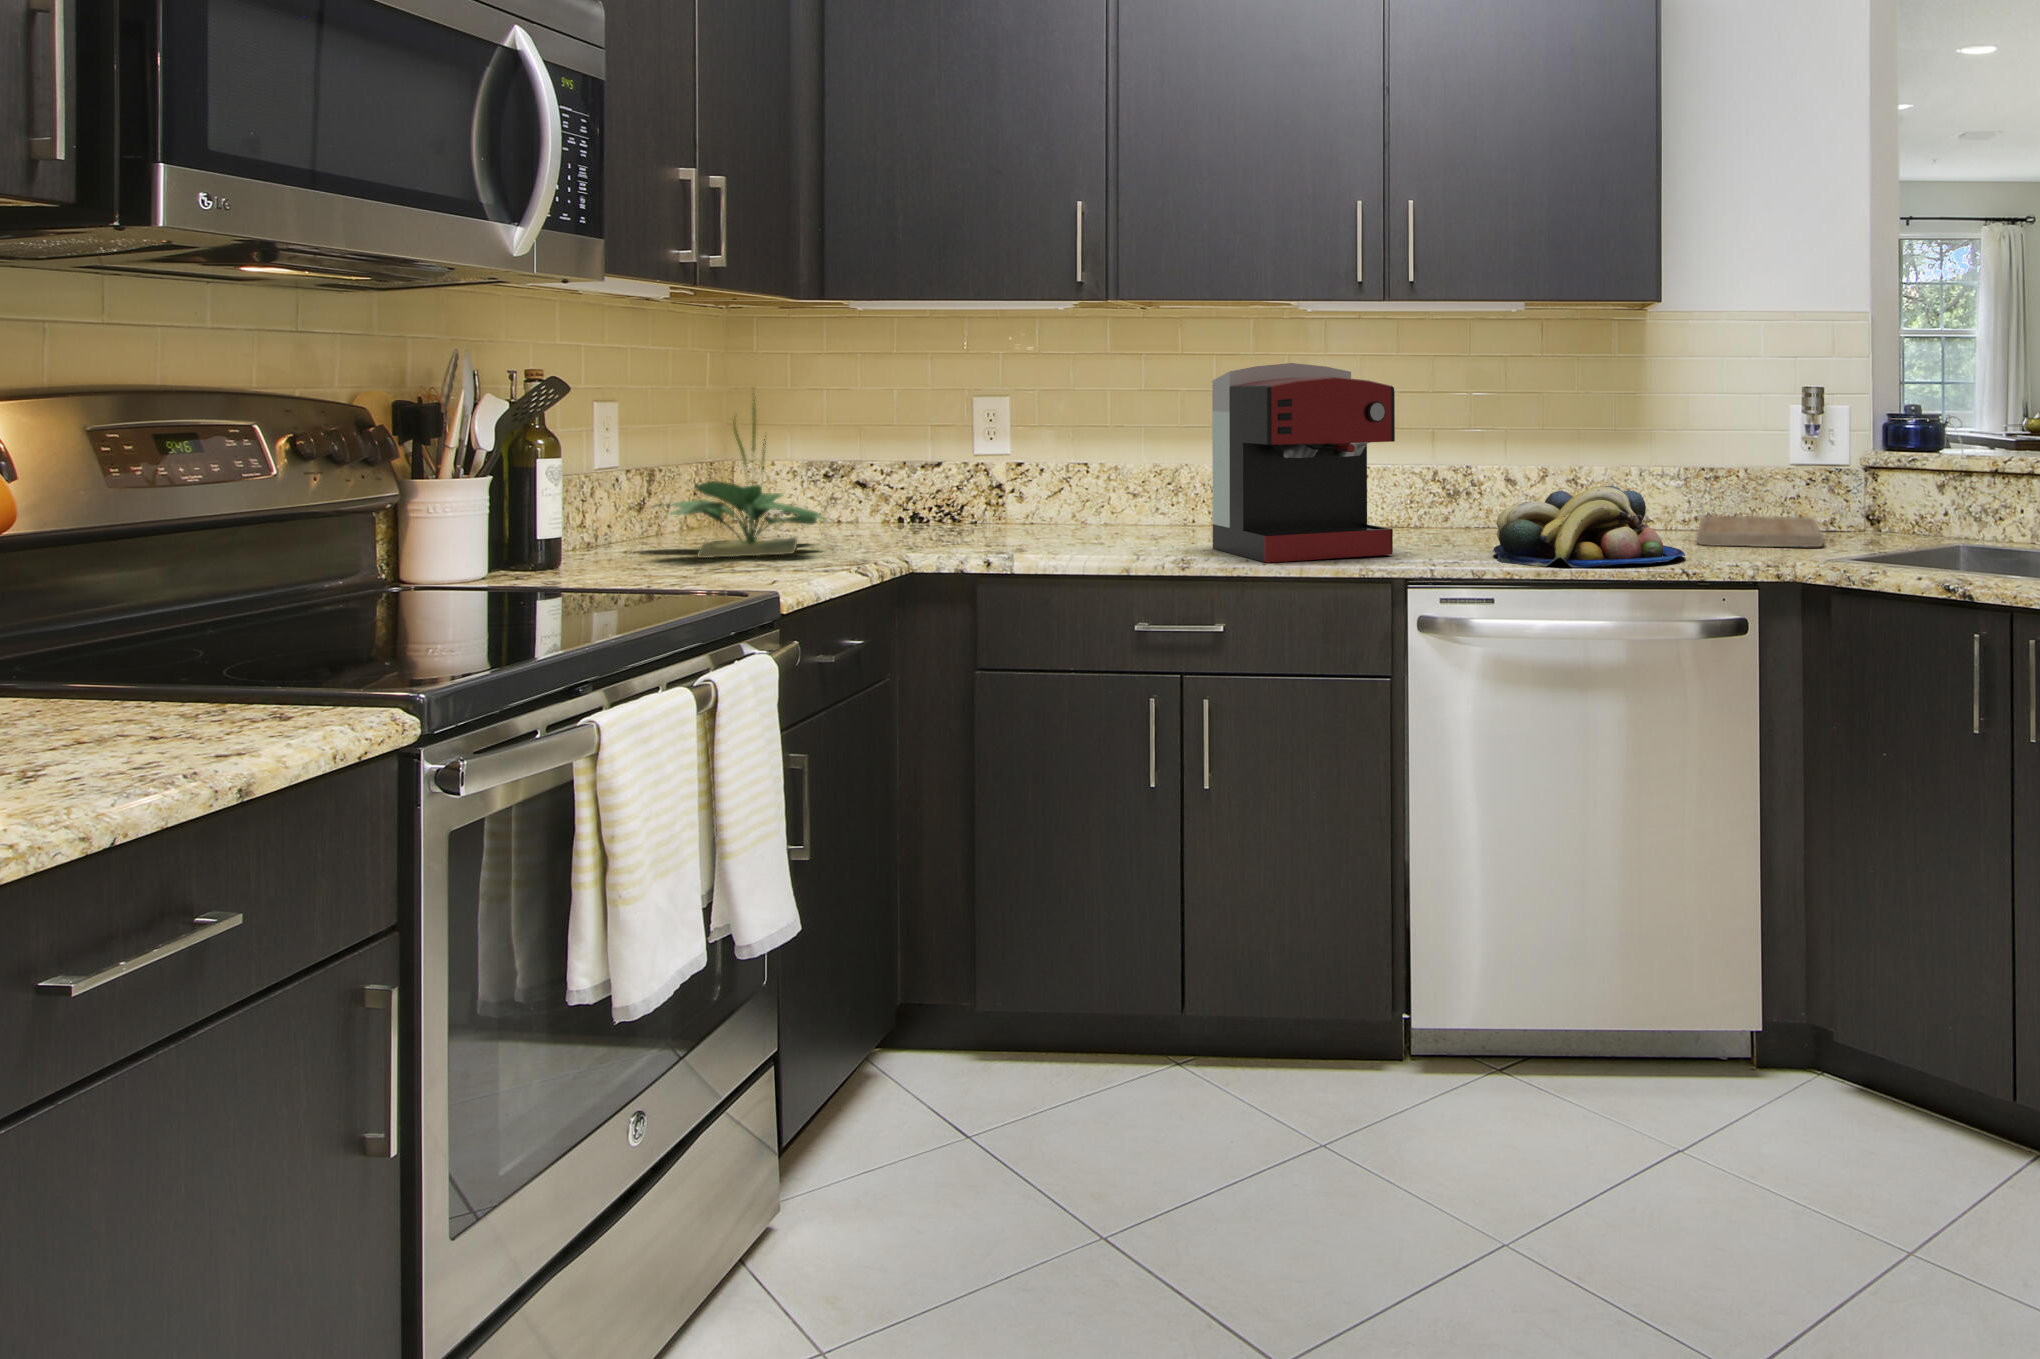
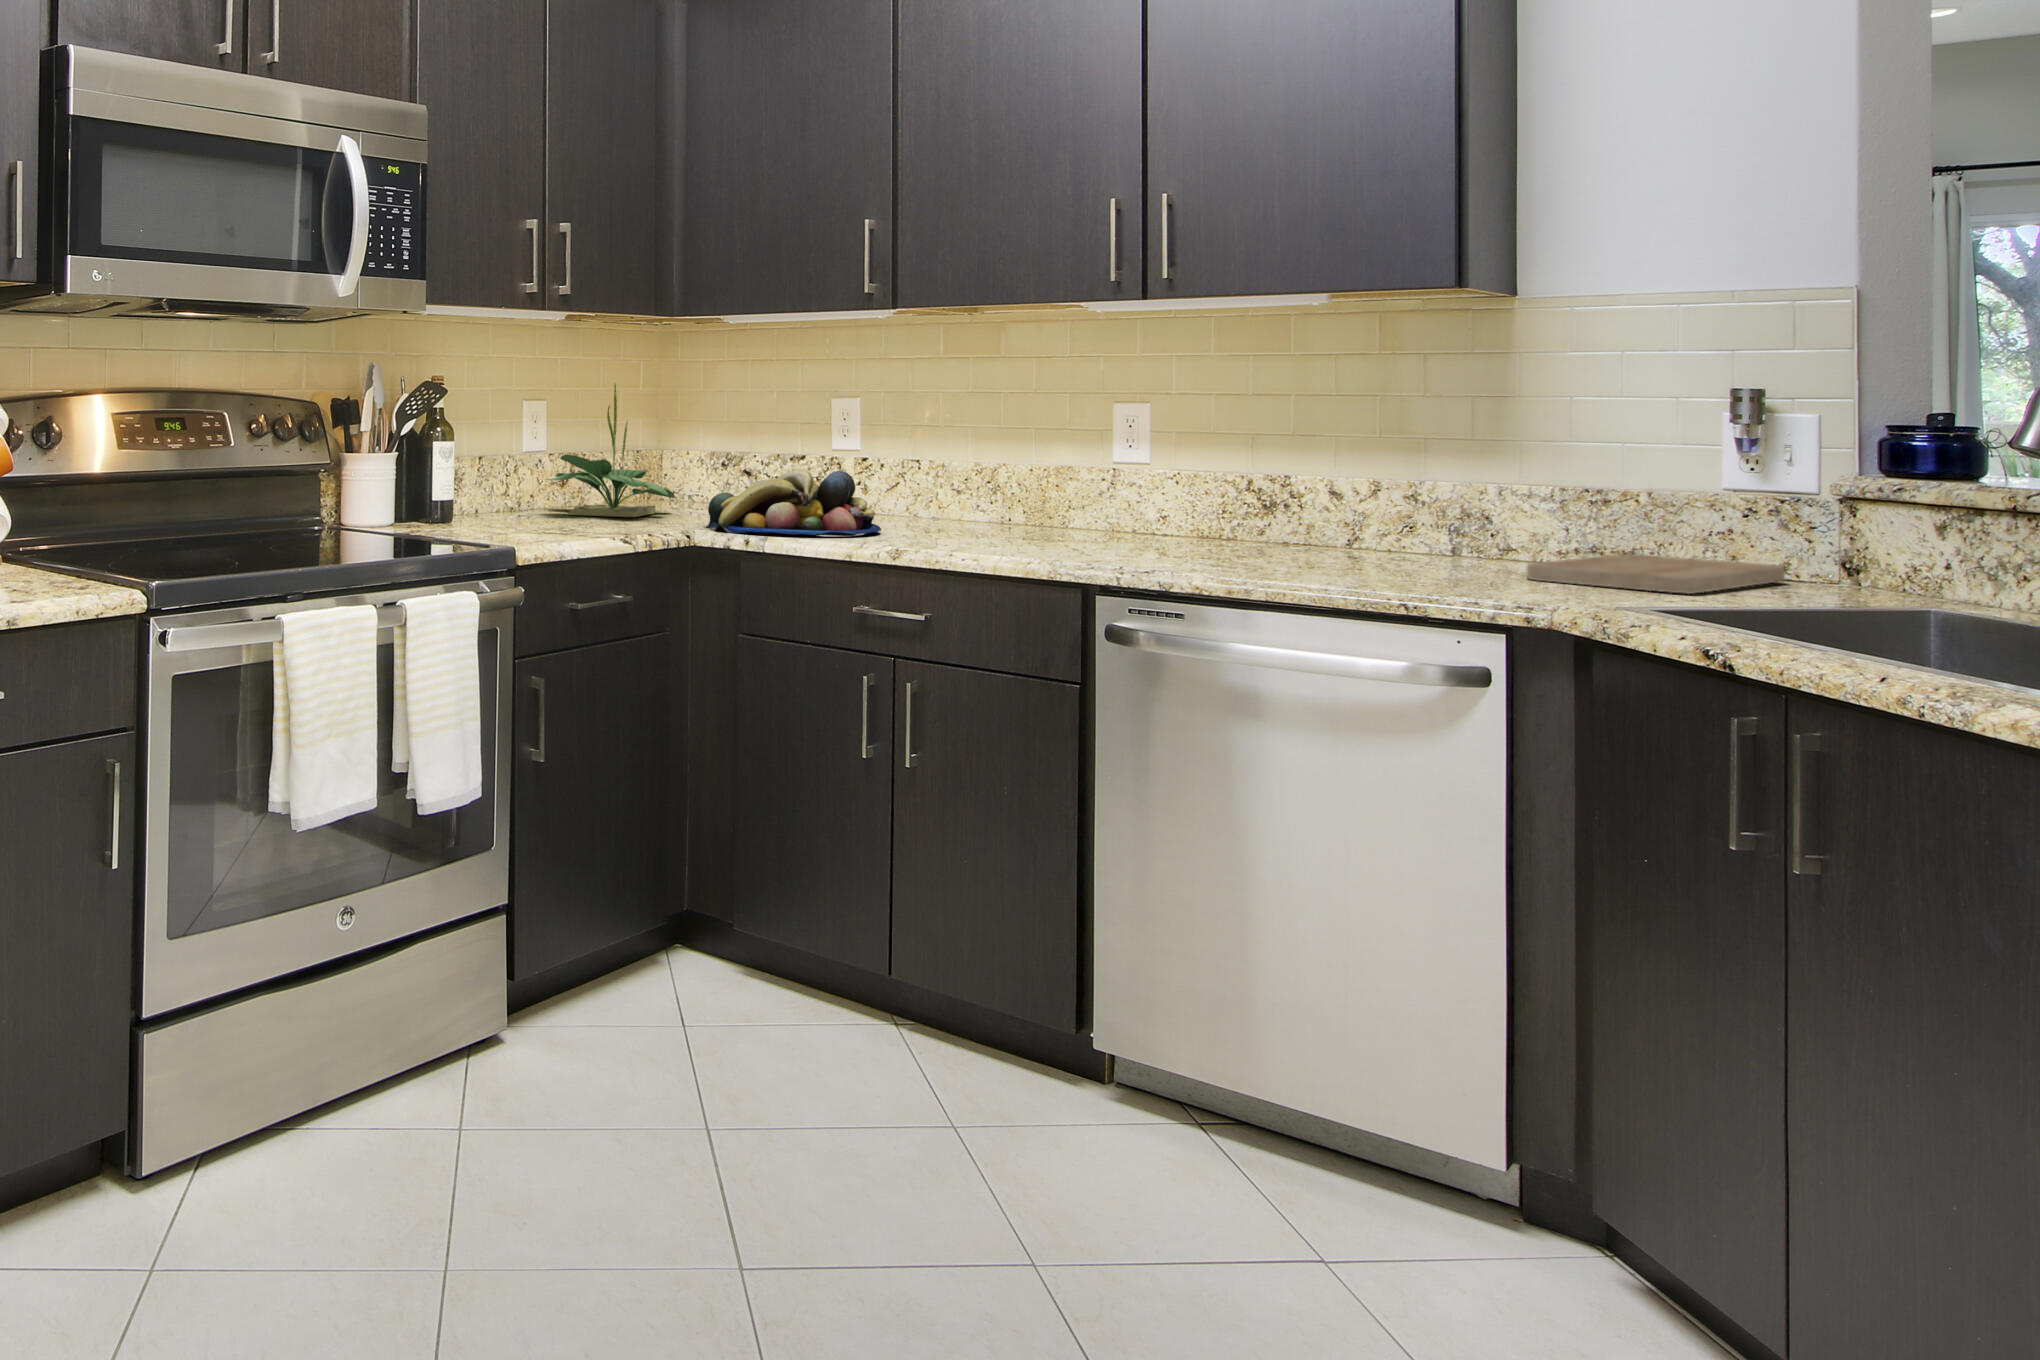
coffee maker: present [1212,363,1395,563] -> none [966,362,1112,555]
fruit bowl: present [1493,486,1685,567] -> present [706,469,881,535]

